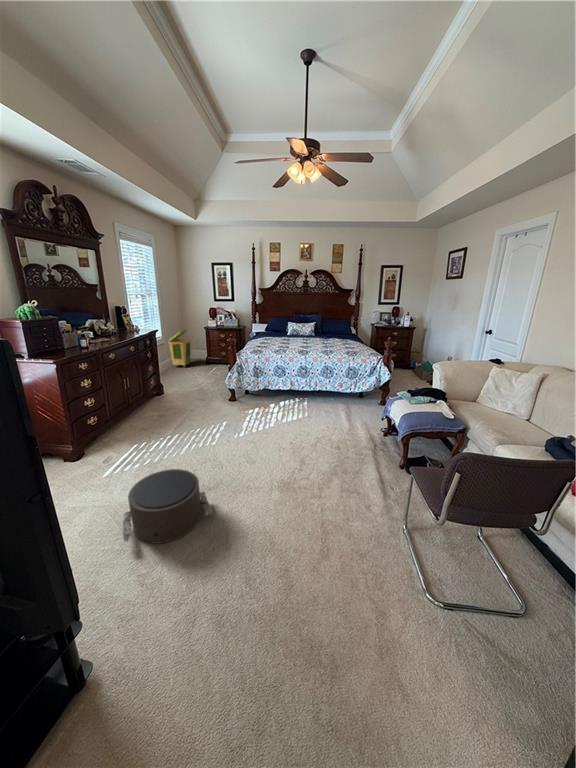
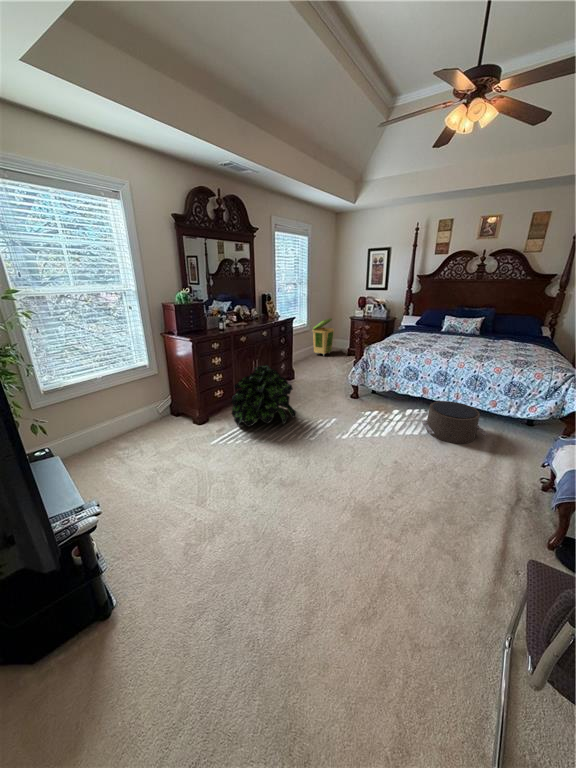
potted plant: none [111,380,189,450] -> present [231,365,296,427]
pouf: present [123,469,213,544] -> present [421,401,488,444]

